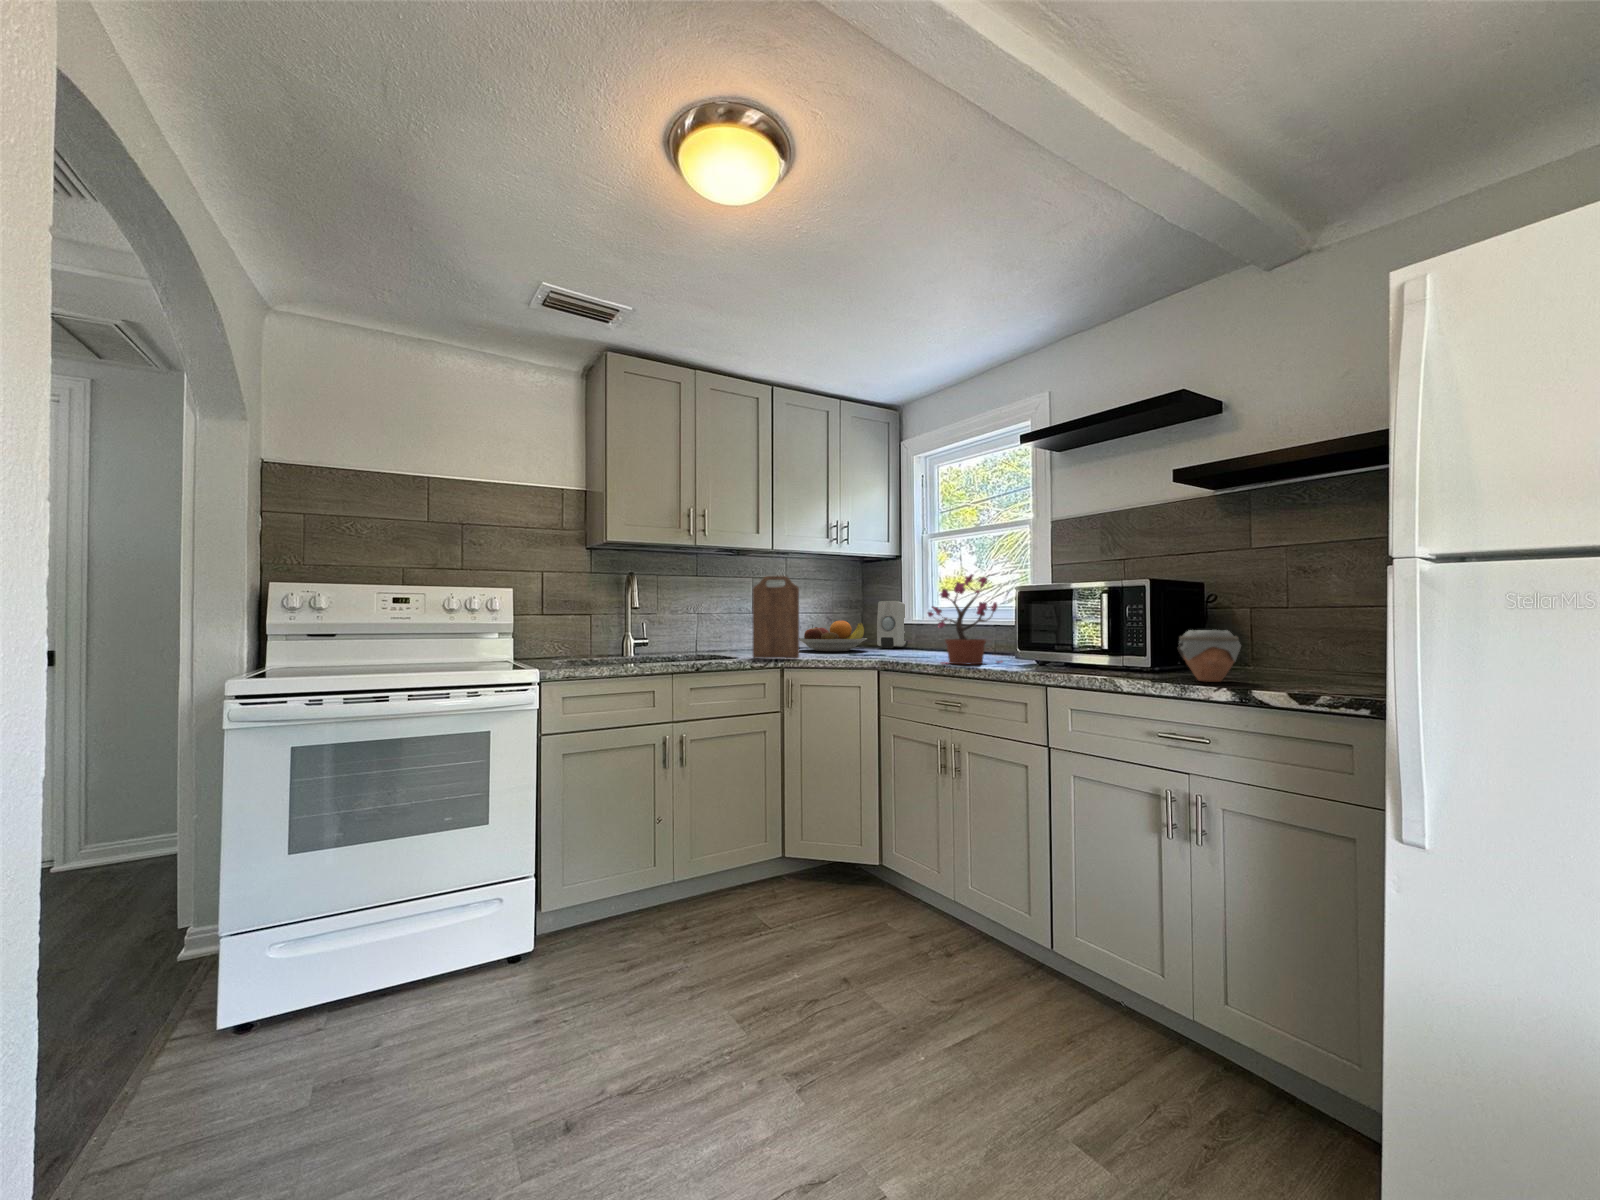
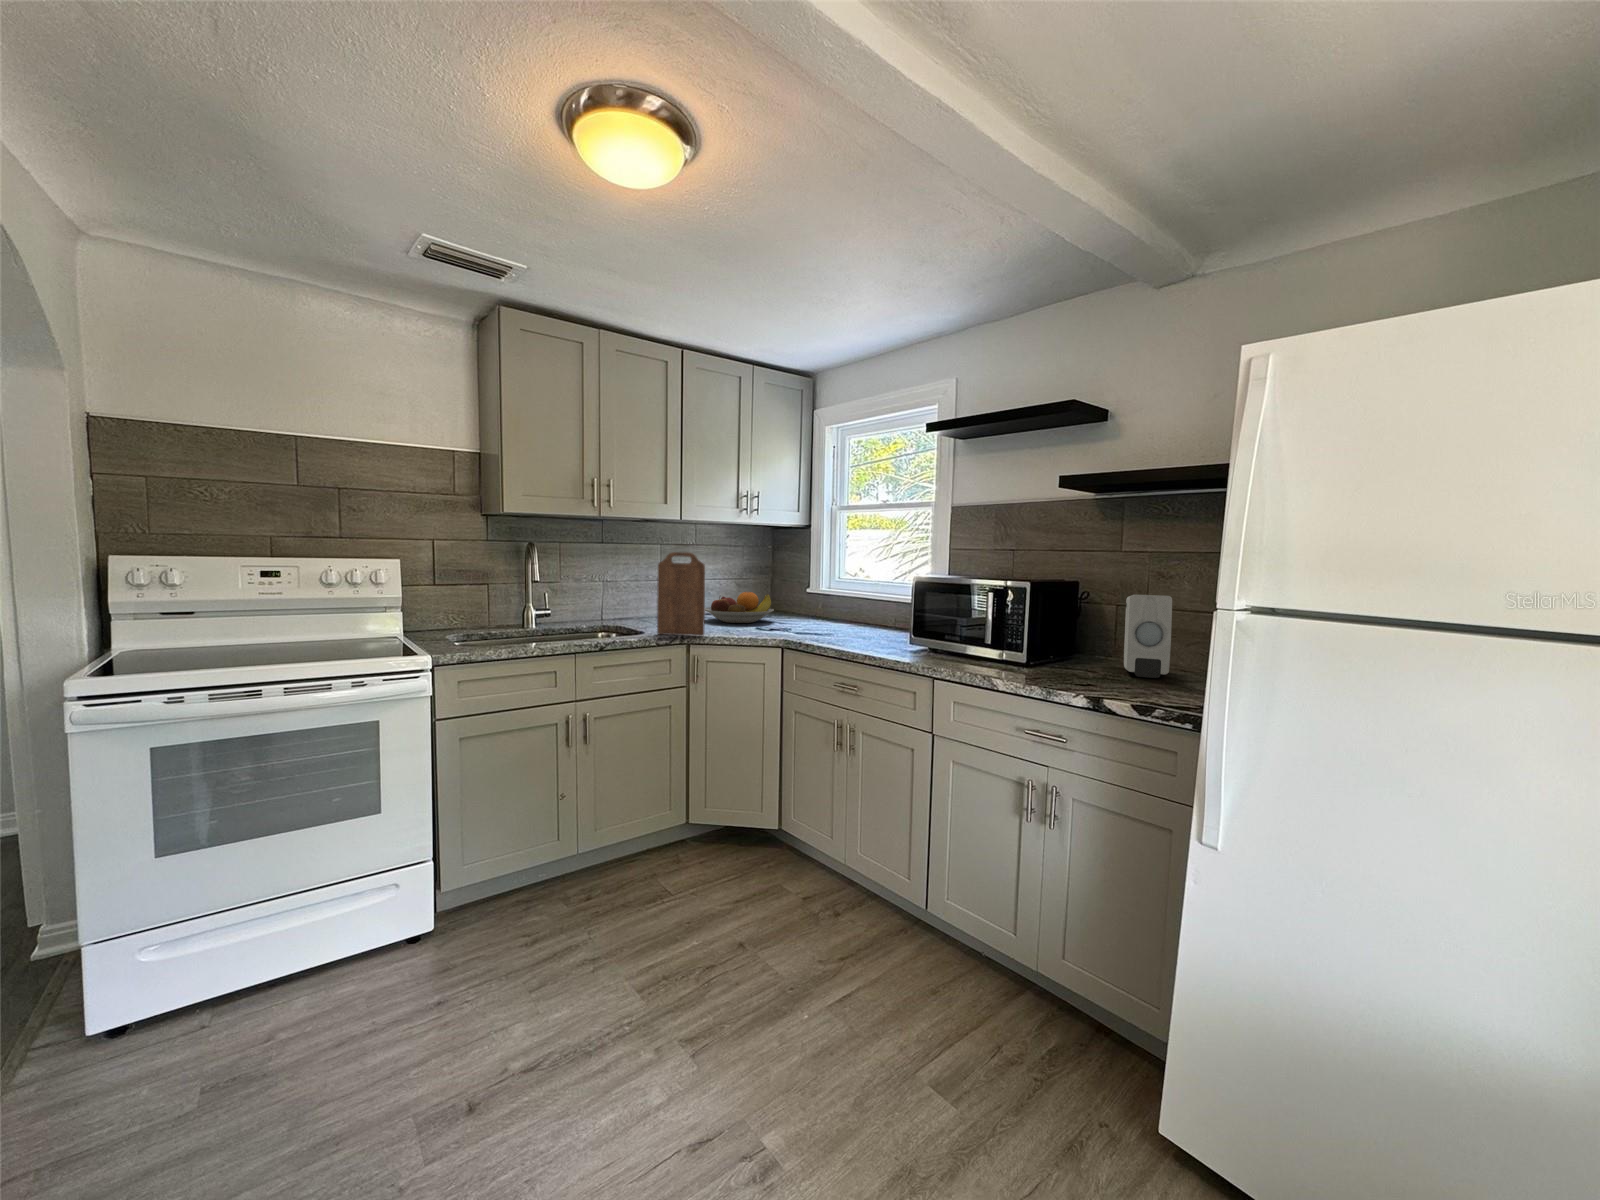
potted plant: present [928,574,1003,664] -> none [831,559,900,648]
soap dispenser: present [877,601,908,648] -> present [1124,595,1172,678]
jar: present [1178,630,1241,682] -> none [1048,636,1102,685]

